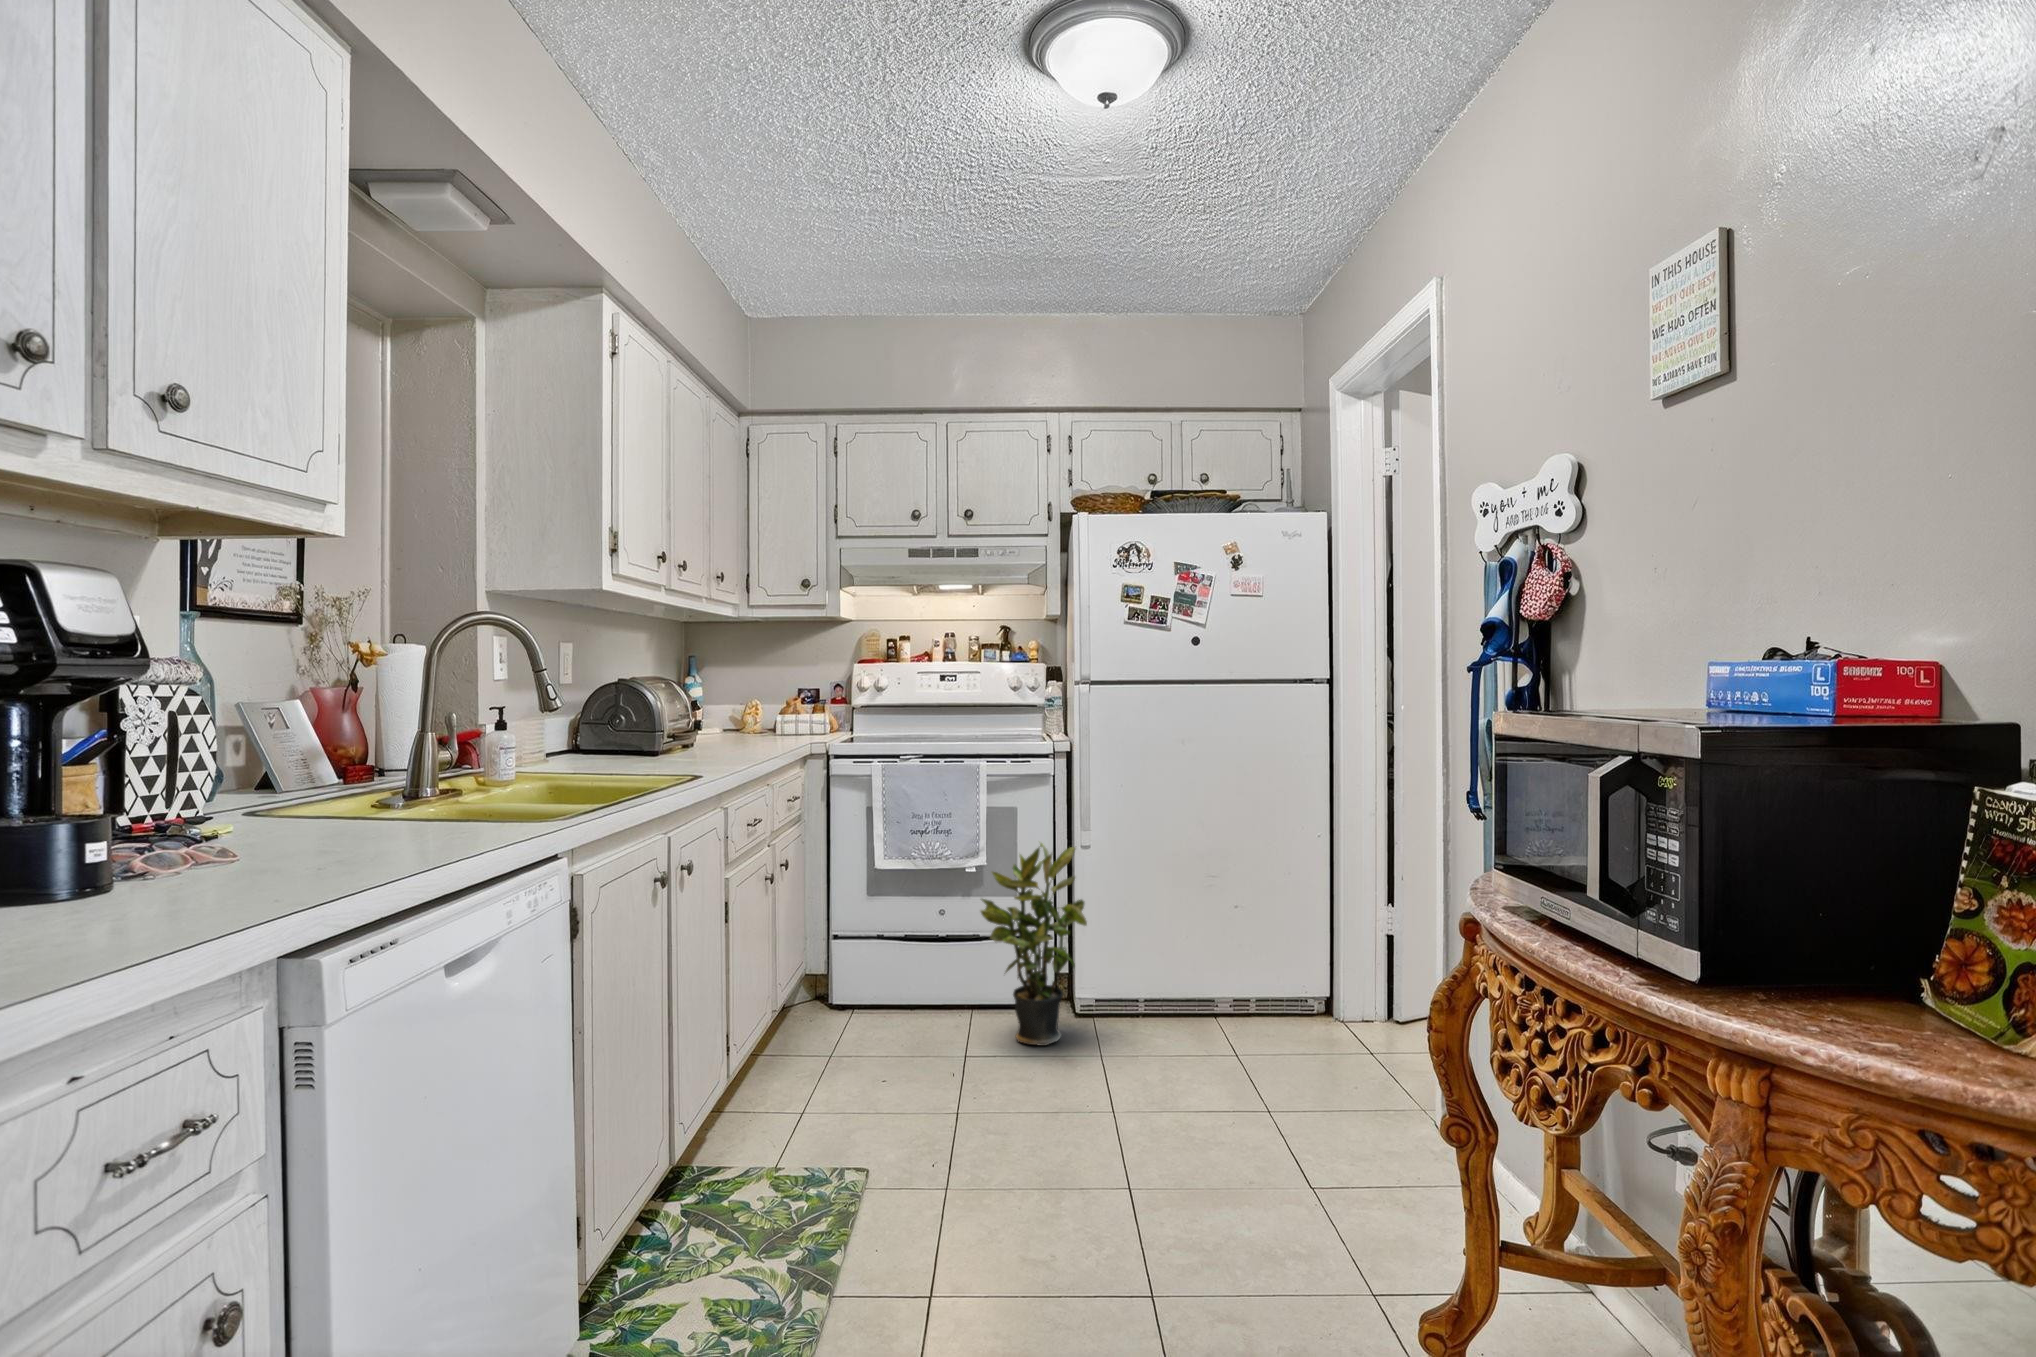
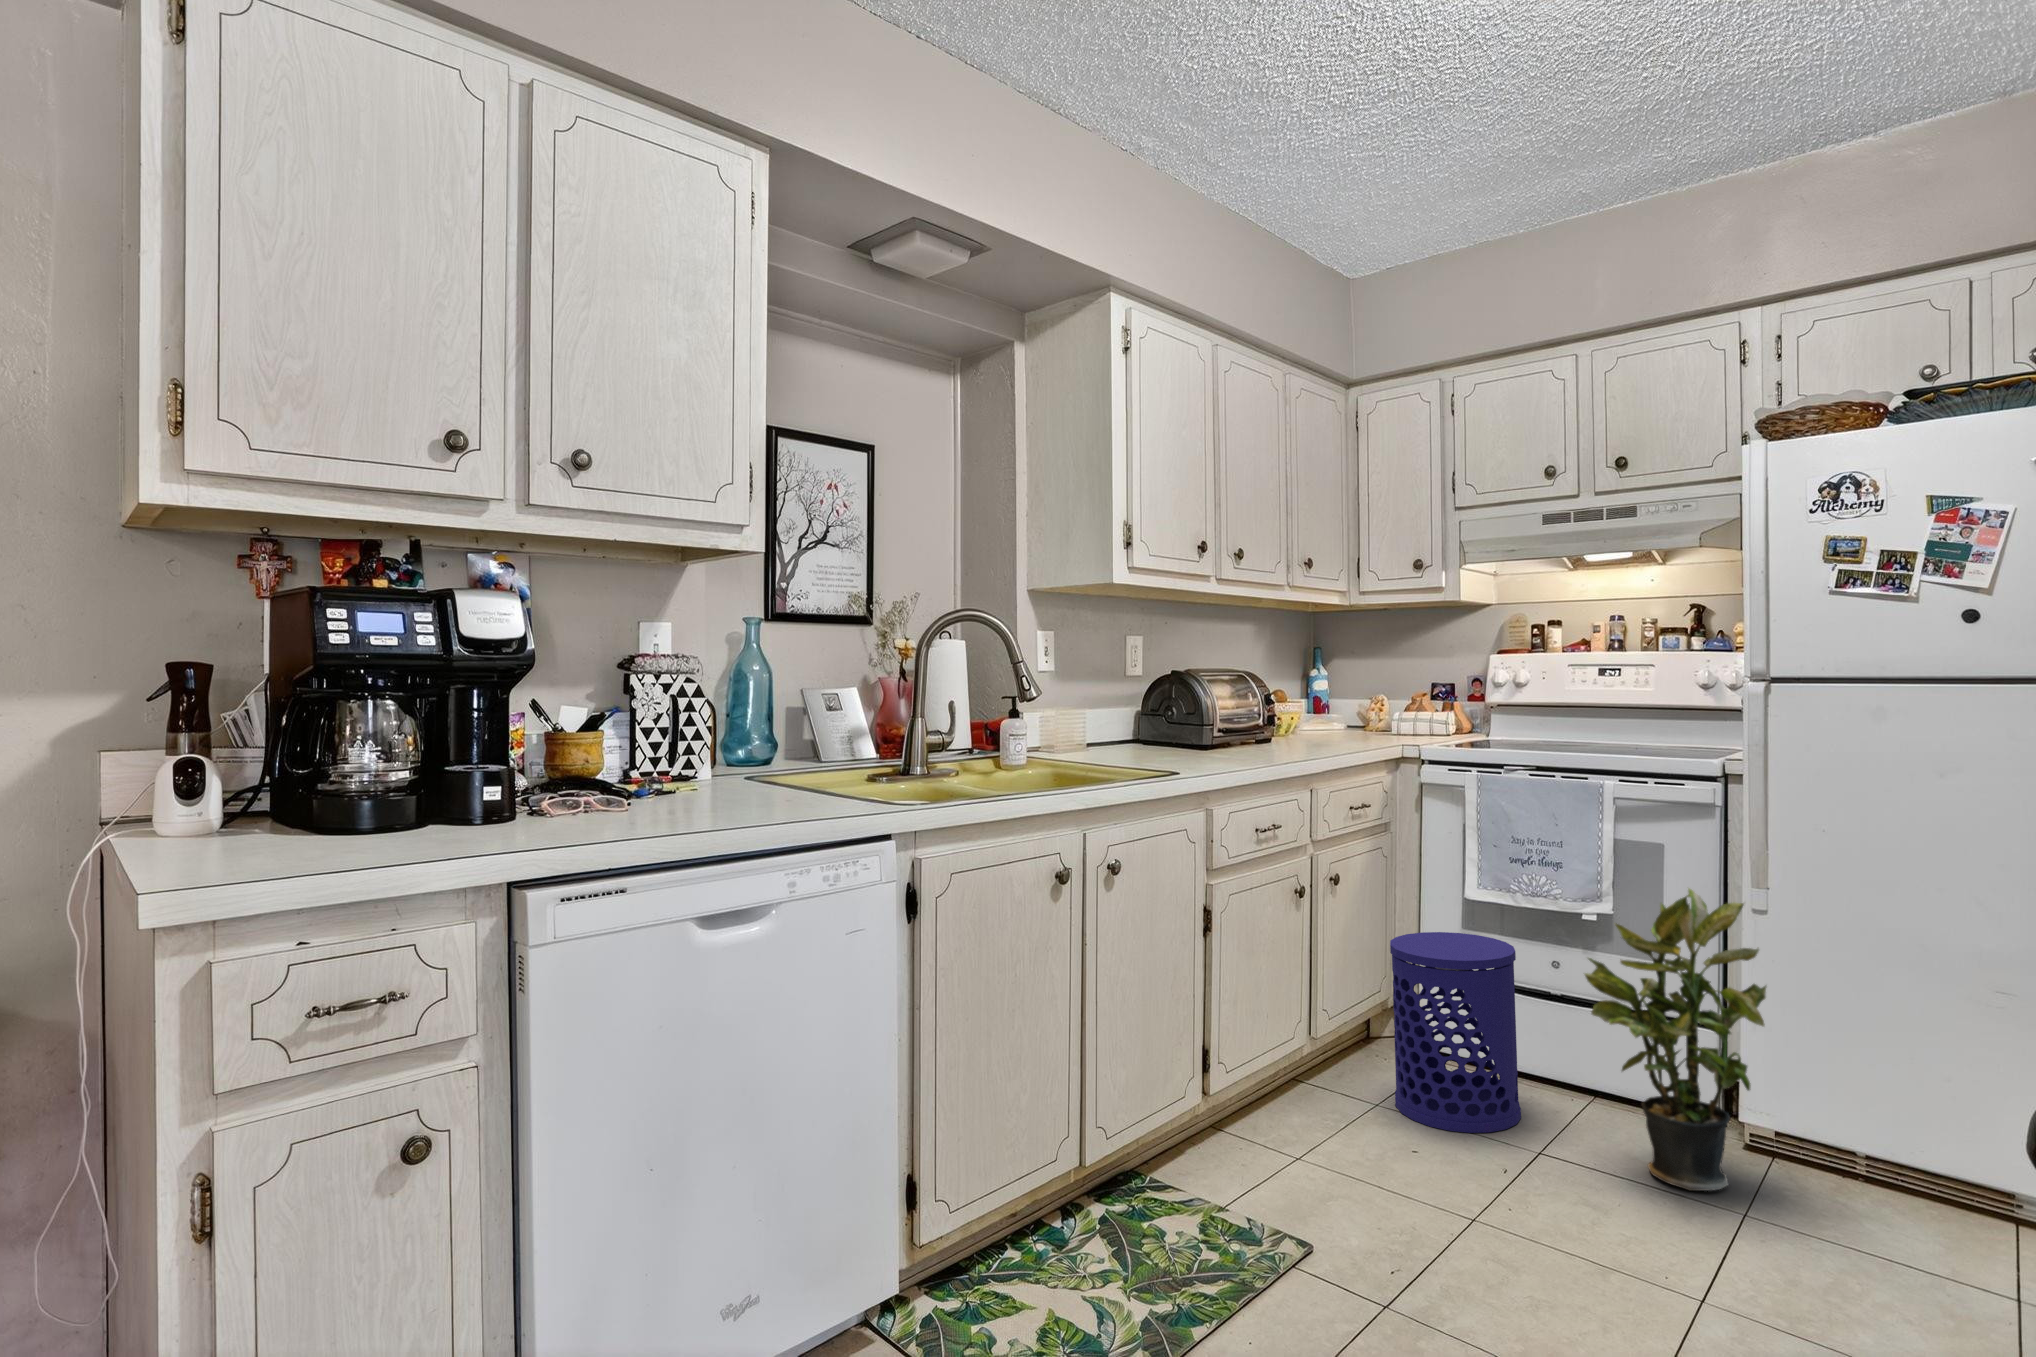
waste bin: none [830,895,922,1052] -> present [1390,932,1521,1133]

